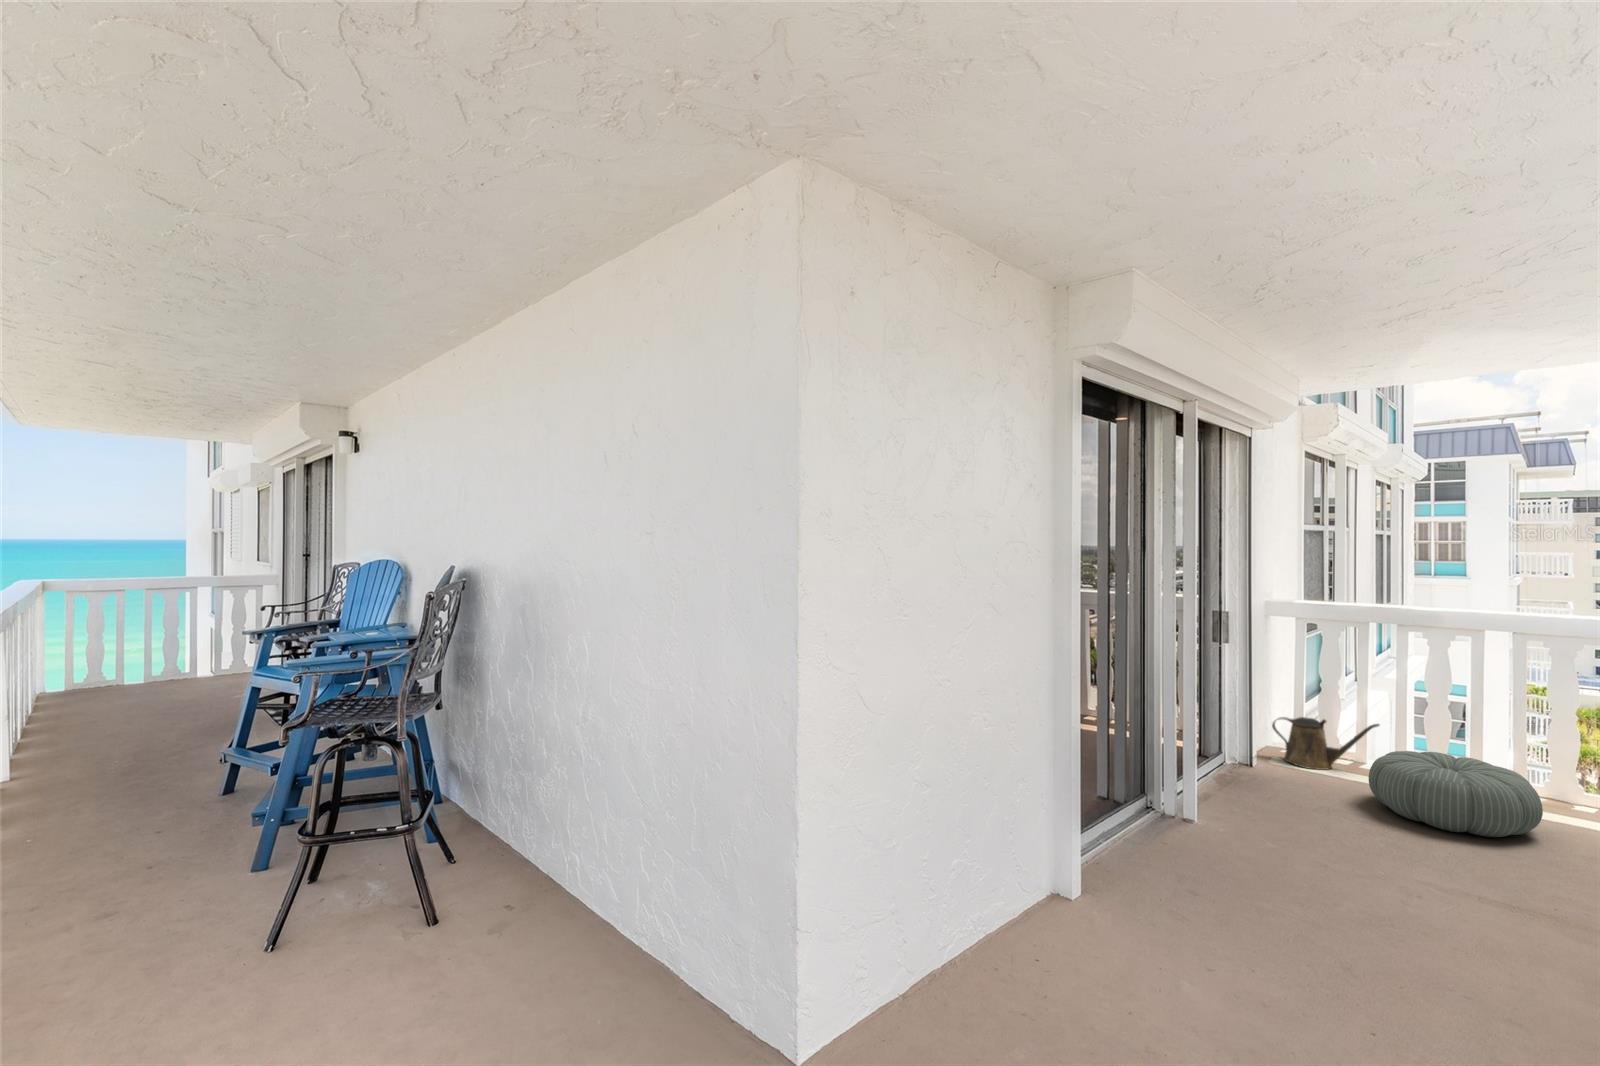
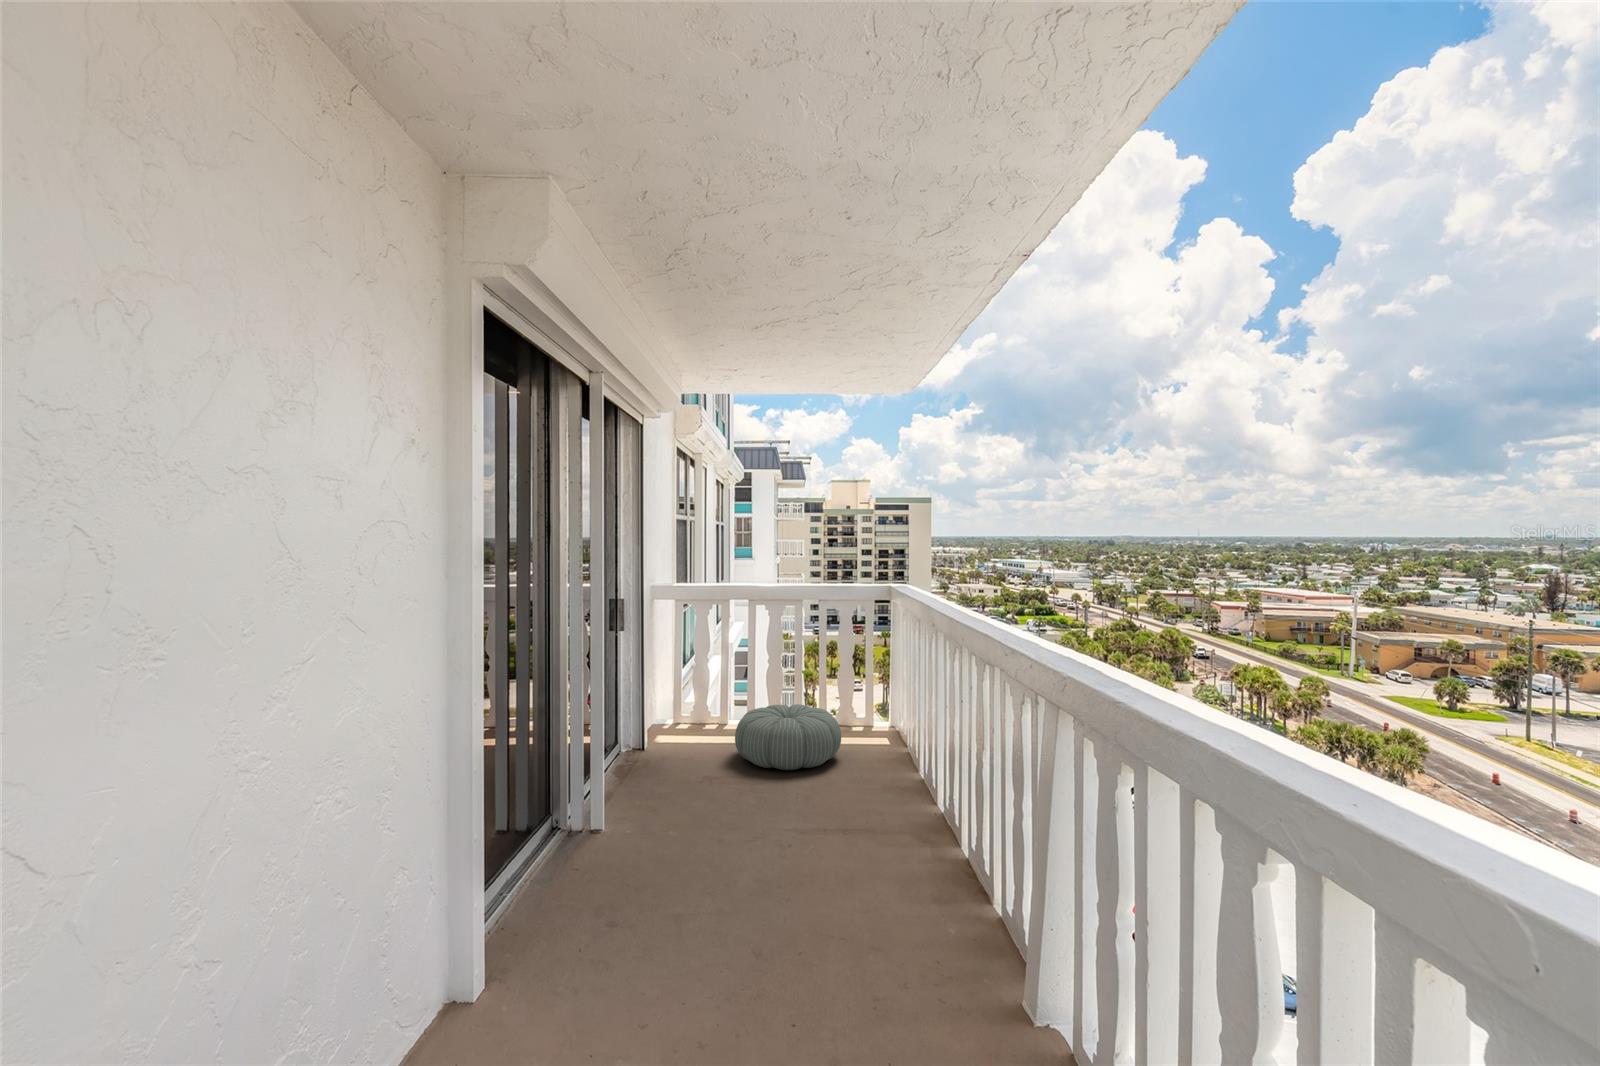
watering can: present [1272,717,1379,770] -> none [656,688,737,740]

